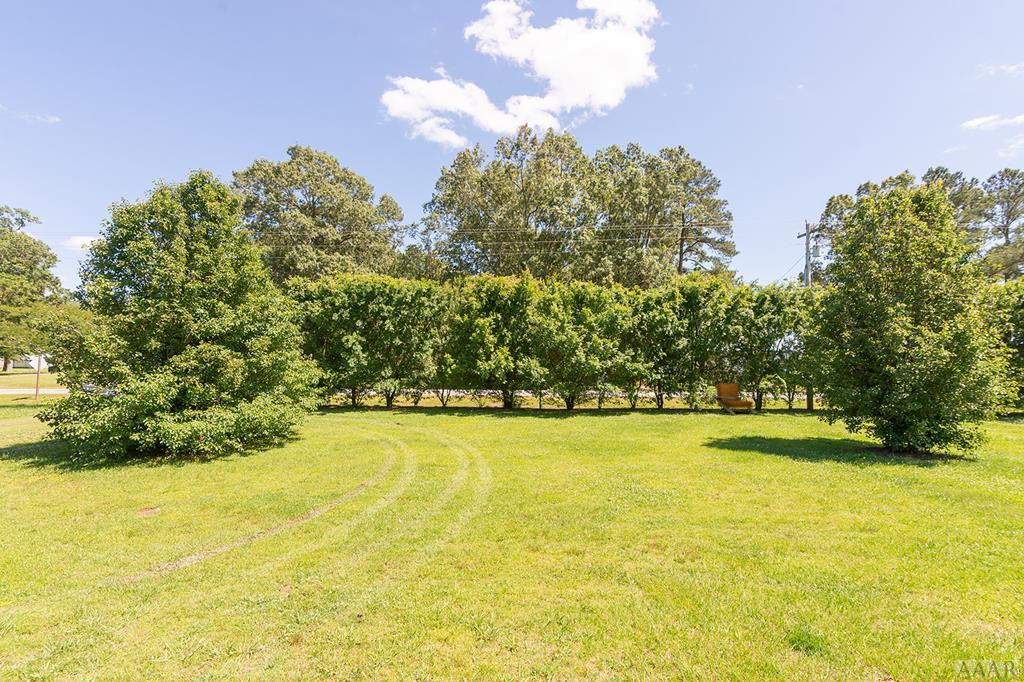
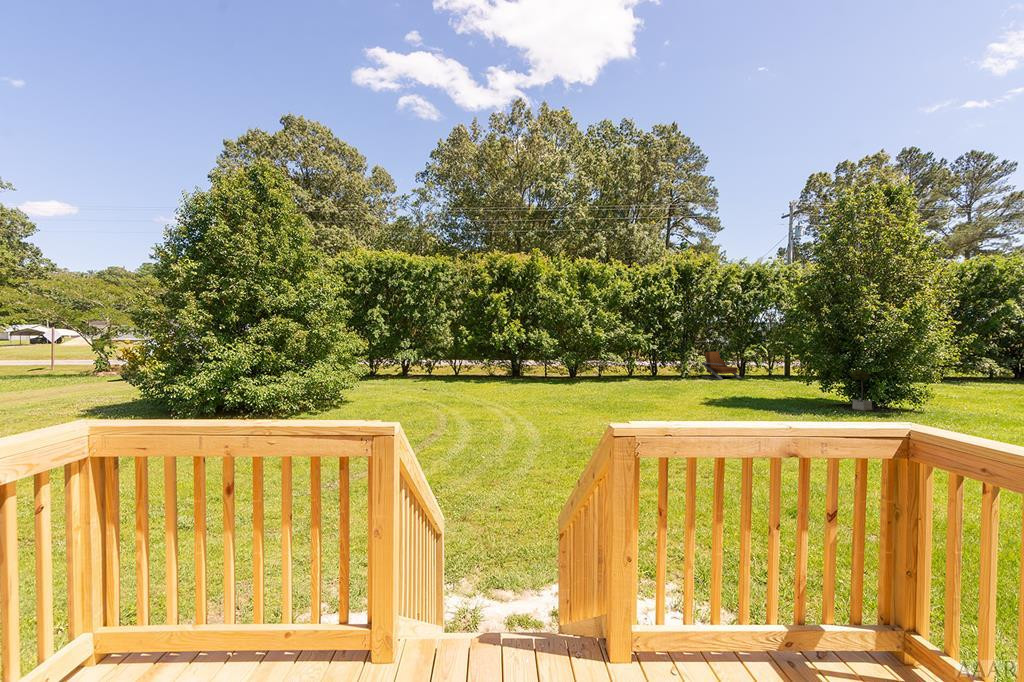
potted tree: none [881,404,911,456] -> present [850,370,872,411]

